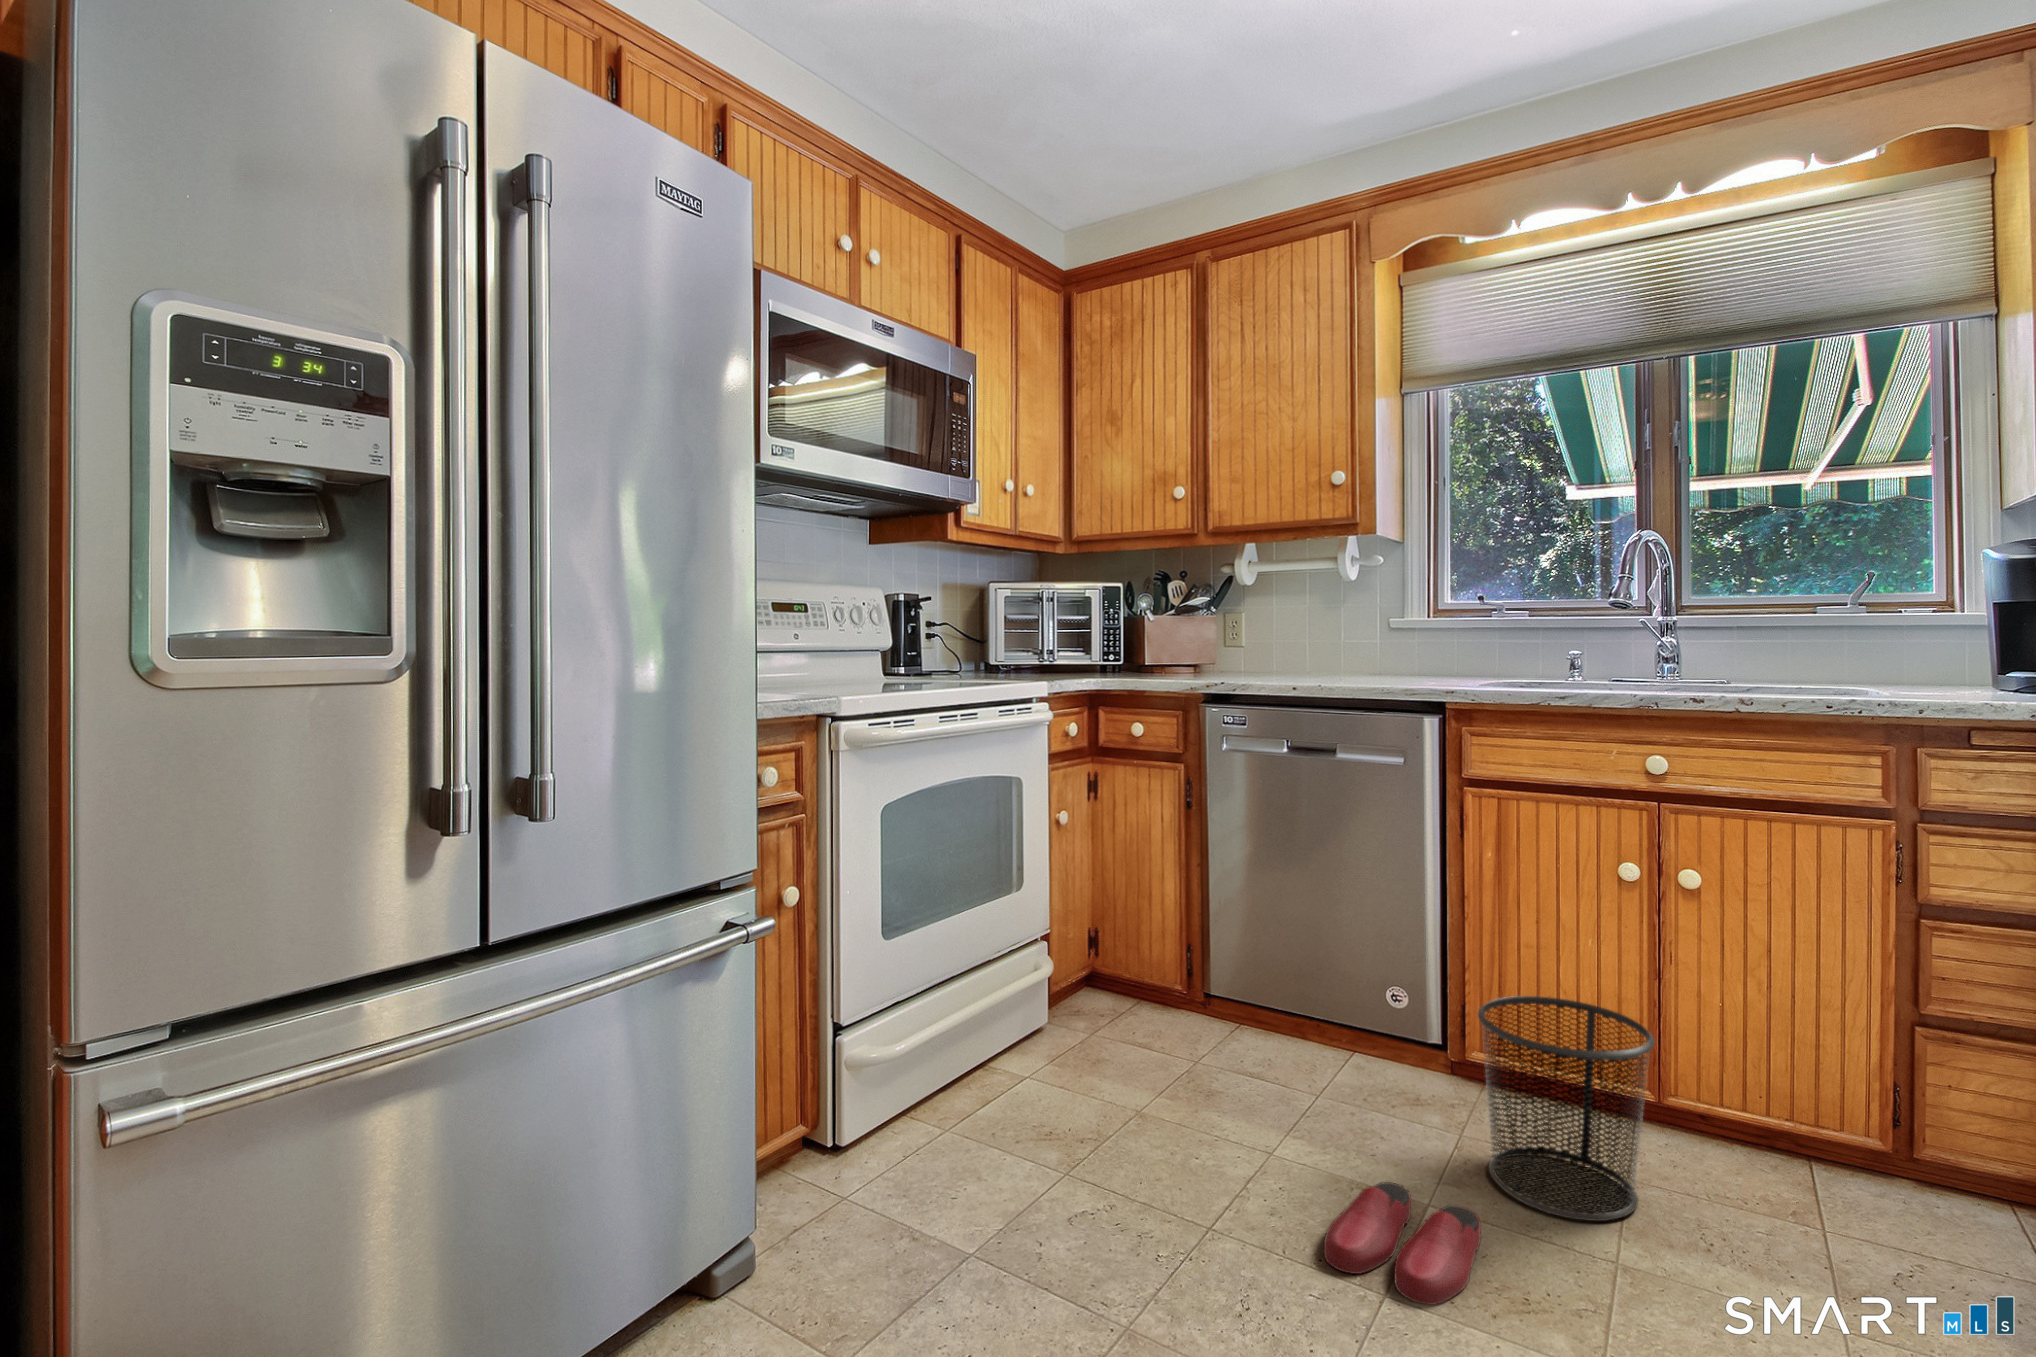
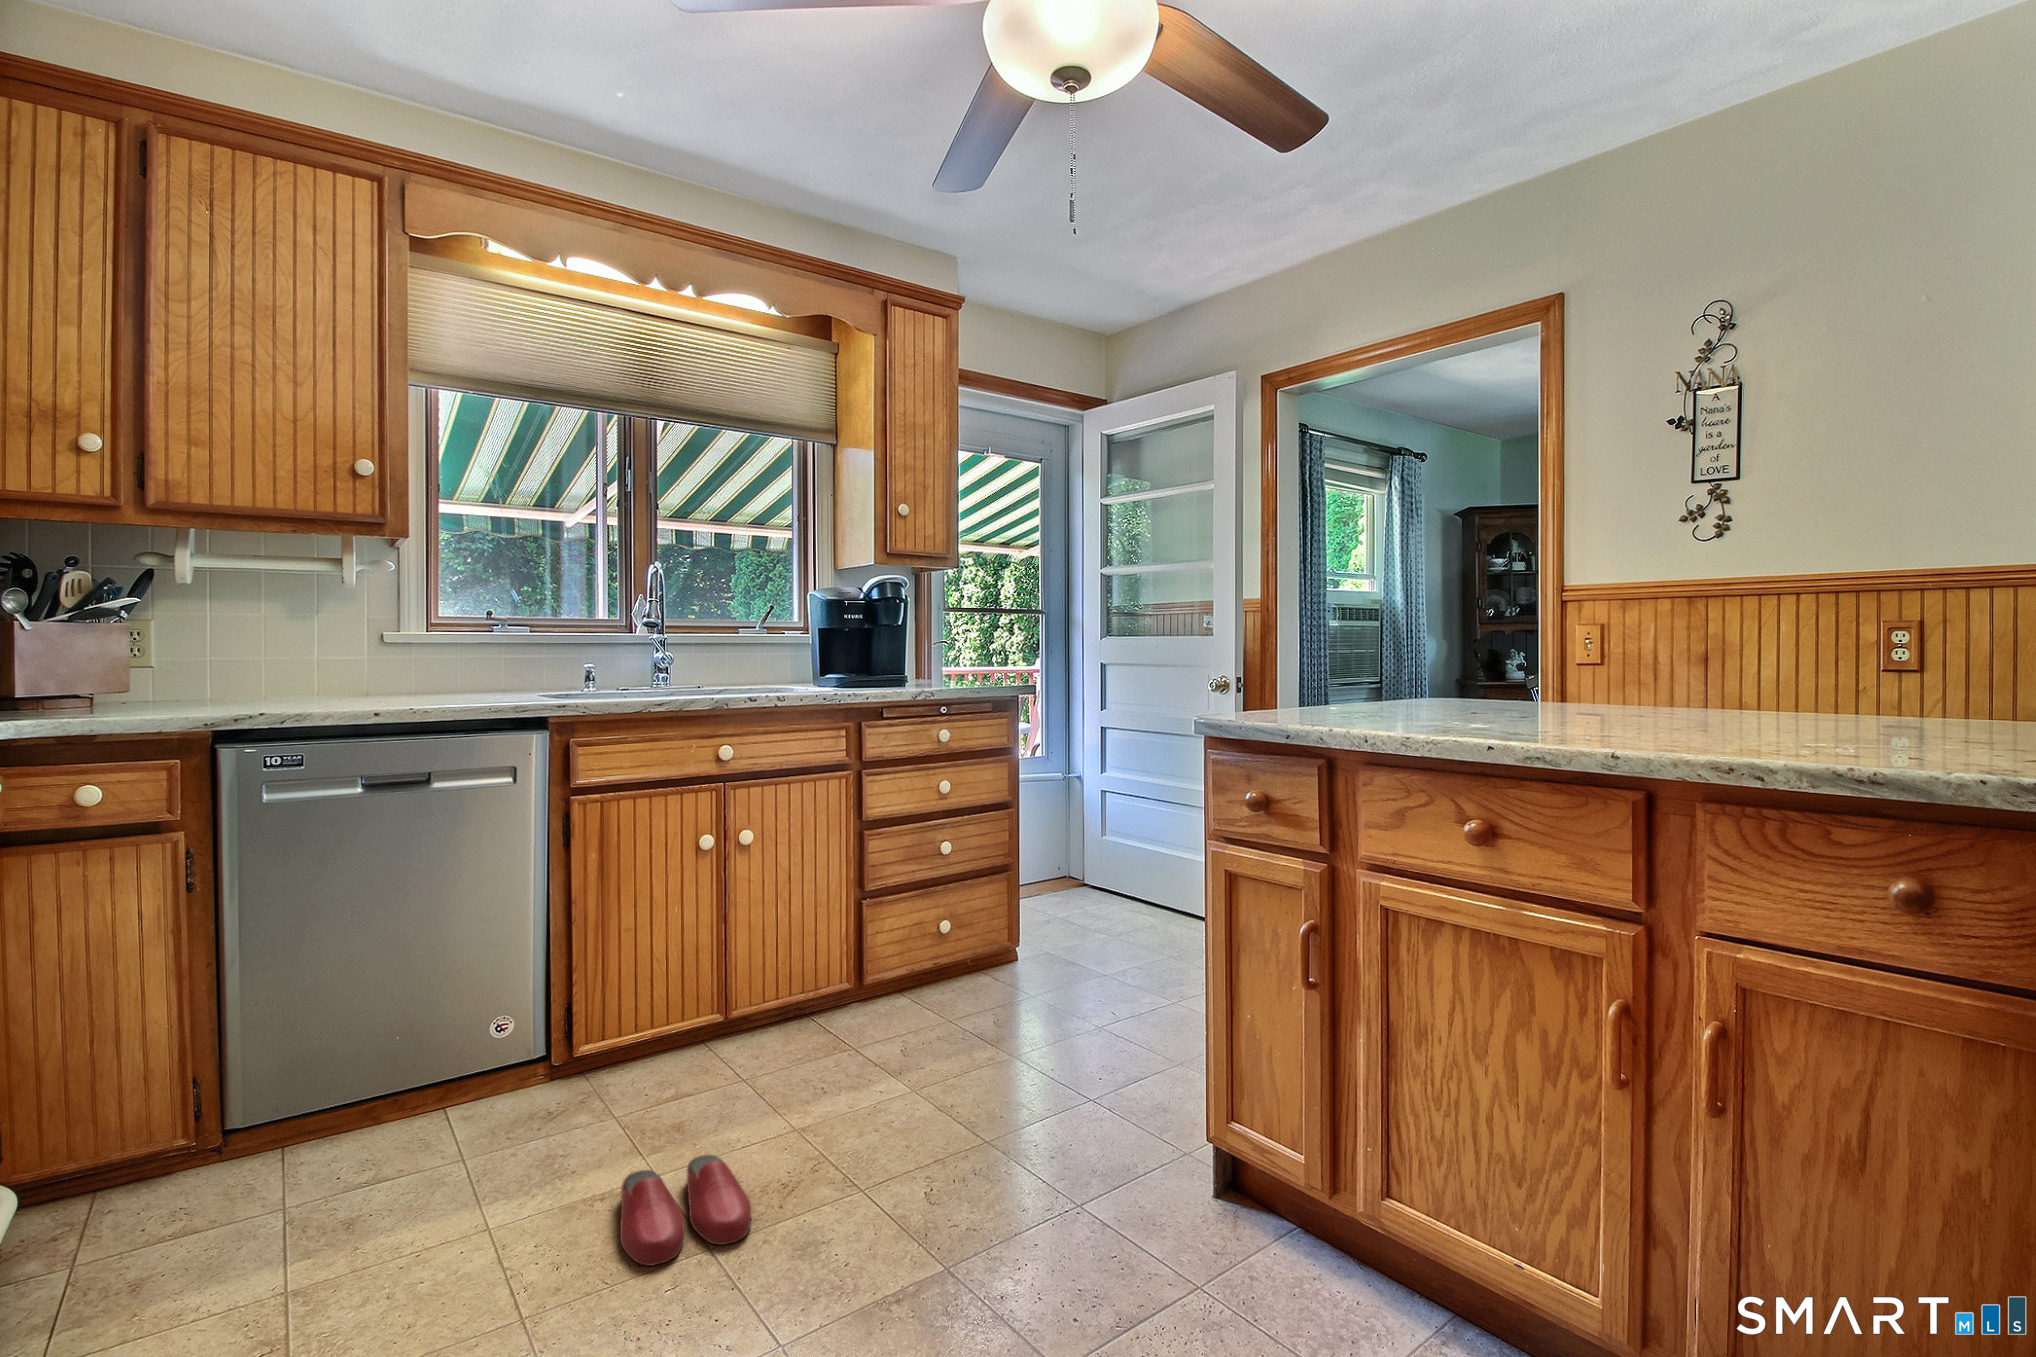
waste bin: present [1478,996,1655,1221] -> none [652,952,787,1134]

